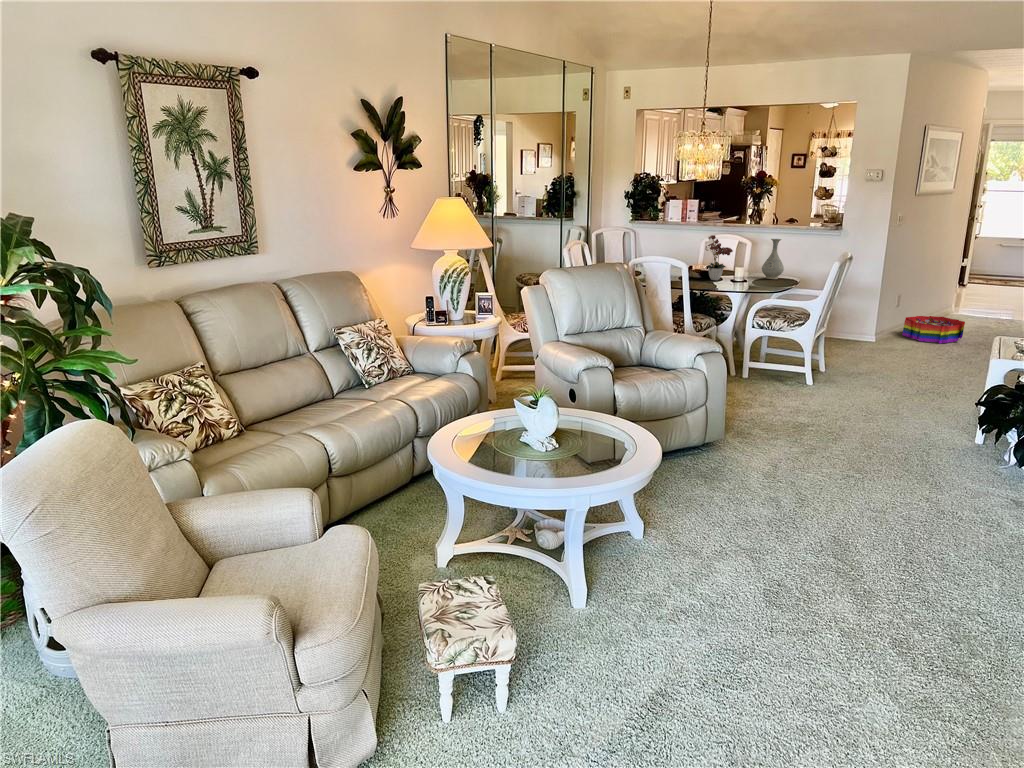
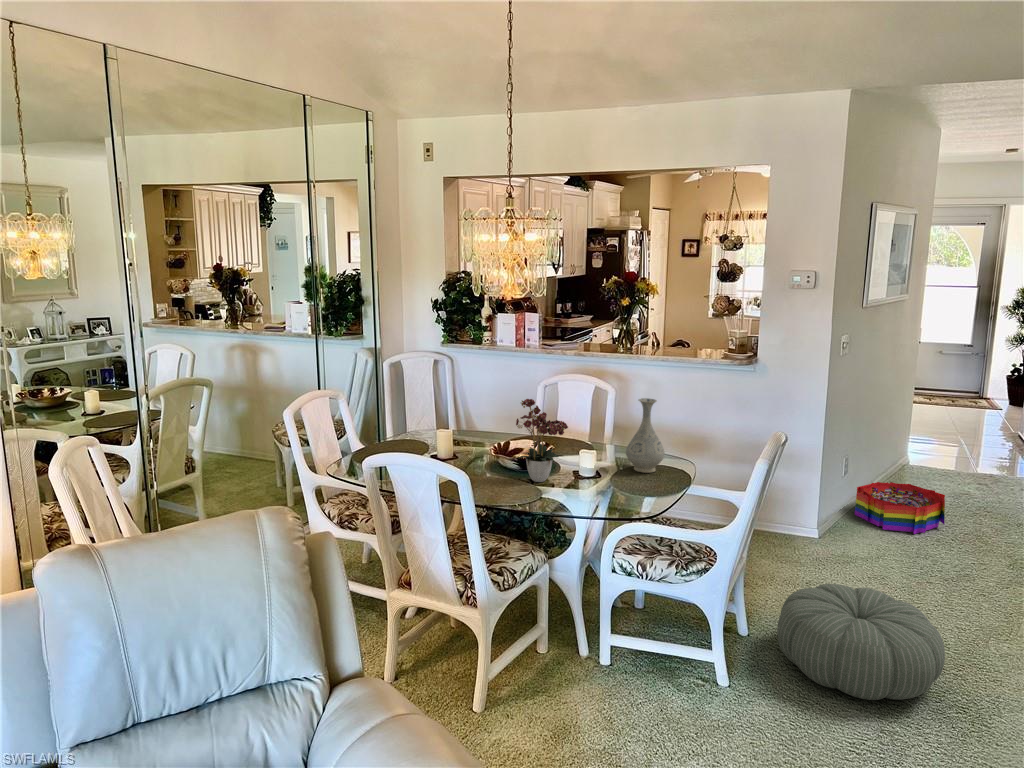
pouf: none [841,344,931,391] -> present [777,584,945,700]

